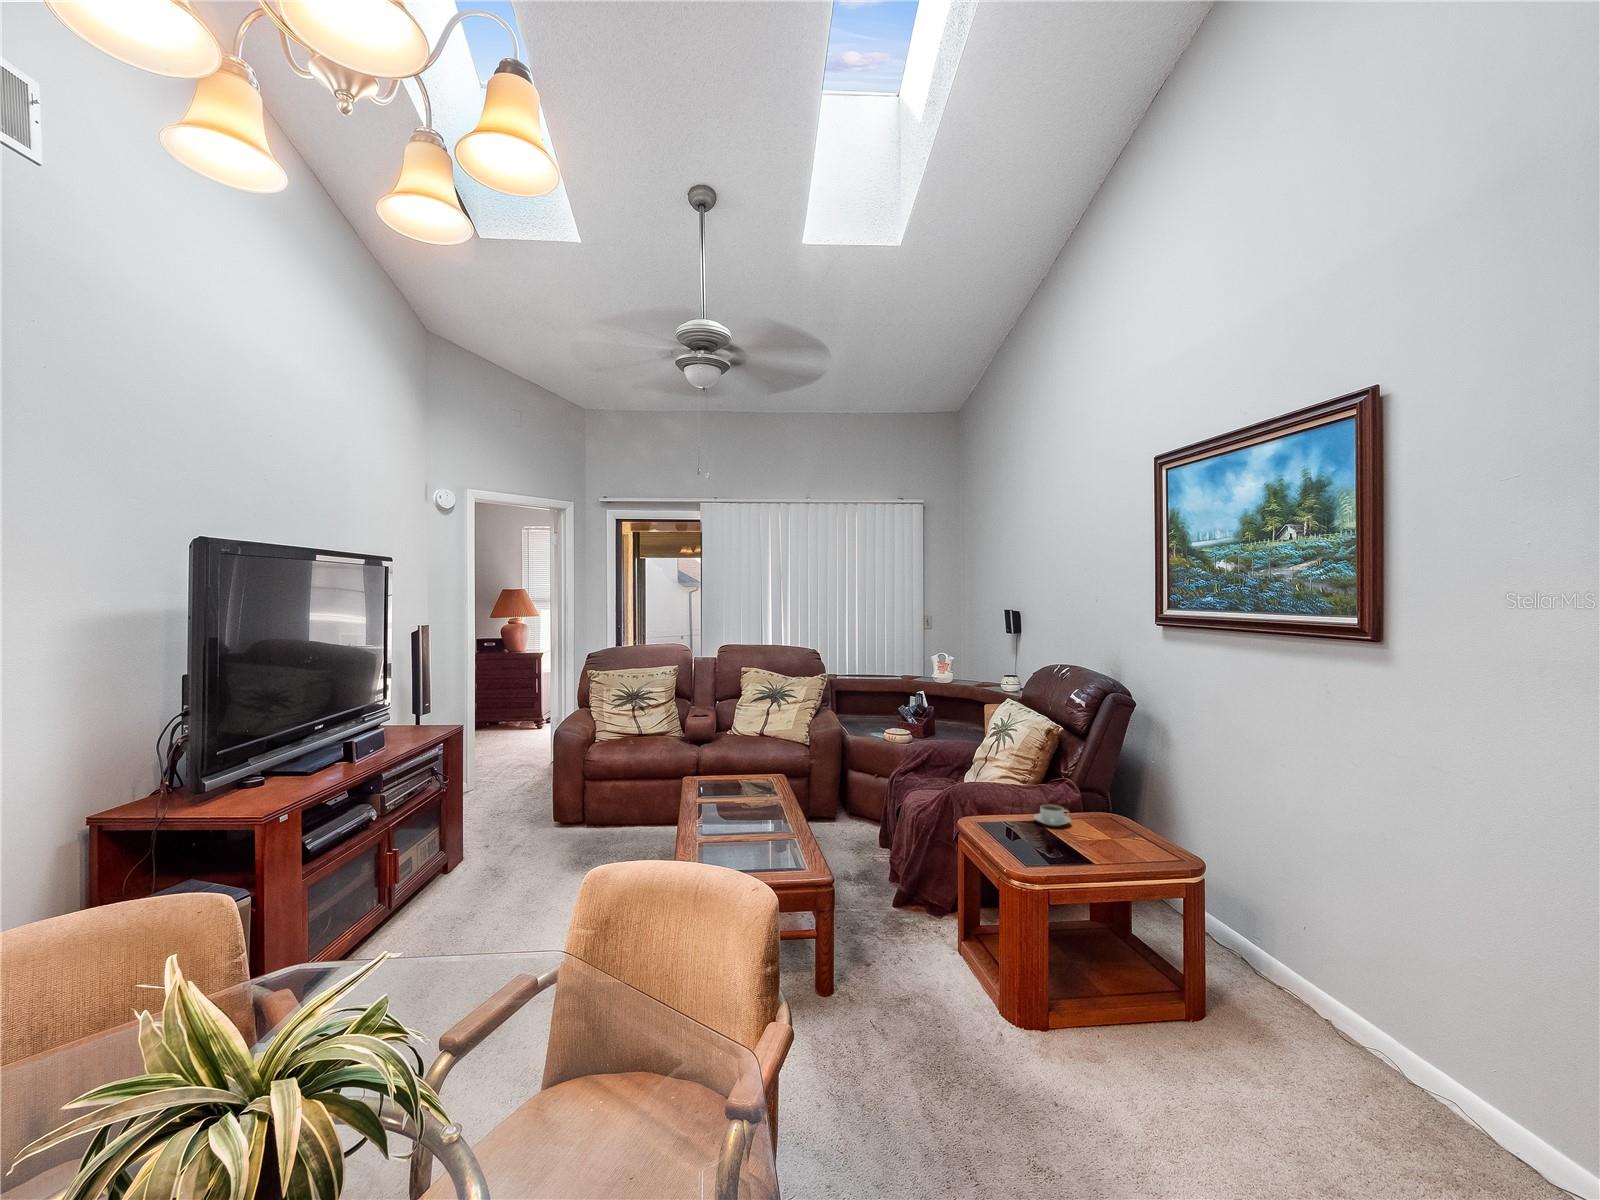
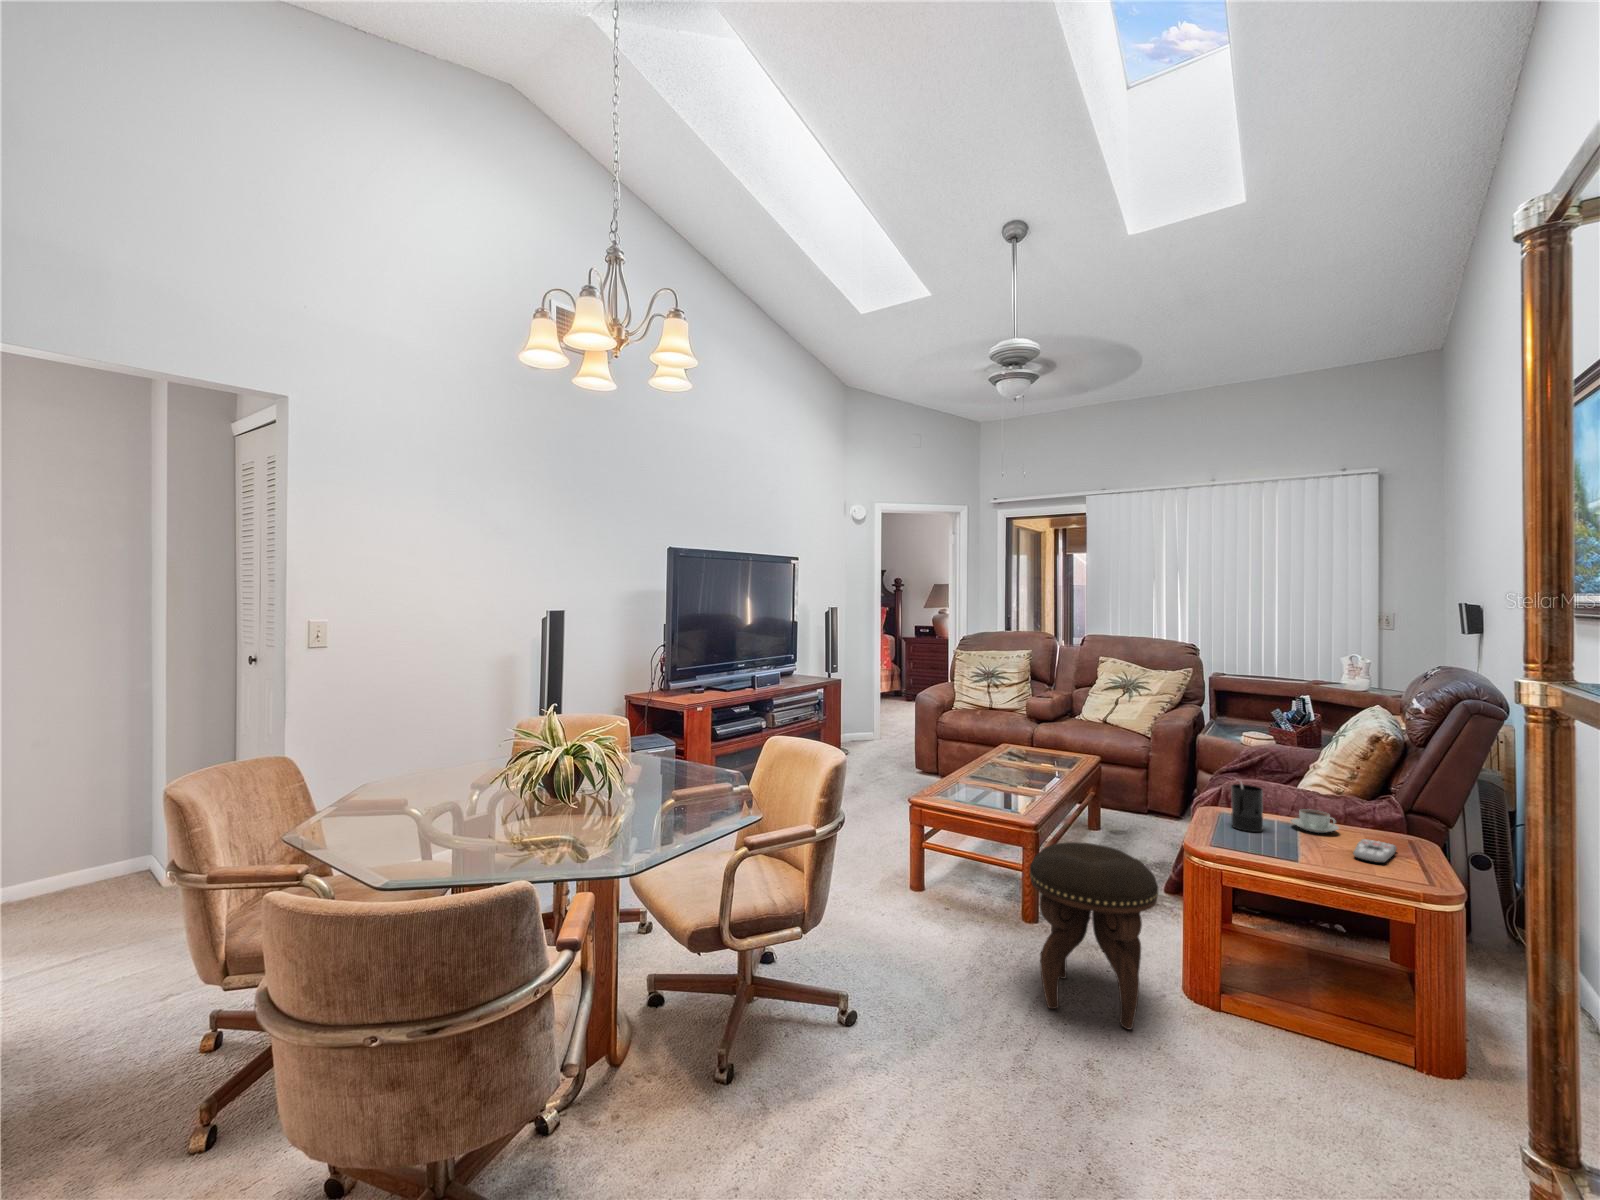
candle: none [1002,790,1032,840] -> present [1231,783,1263,832]
remote control: none [1096,825,1139,848] -> present [1353,839,1397,863]
footstool: none [886,896,1028,1126] -> present [1030,842,1158,1029]

